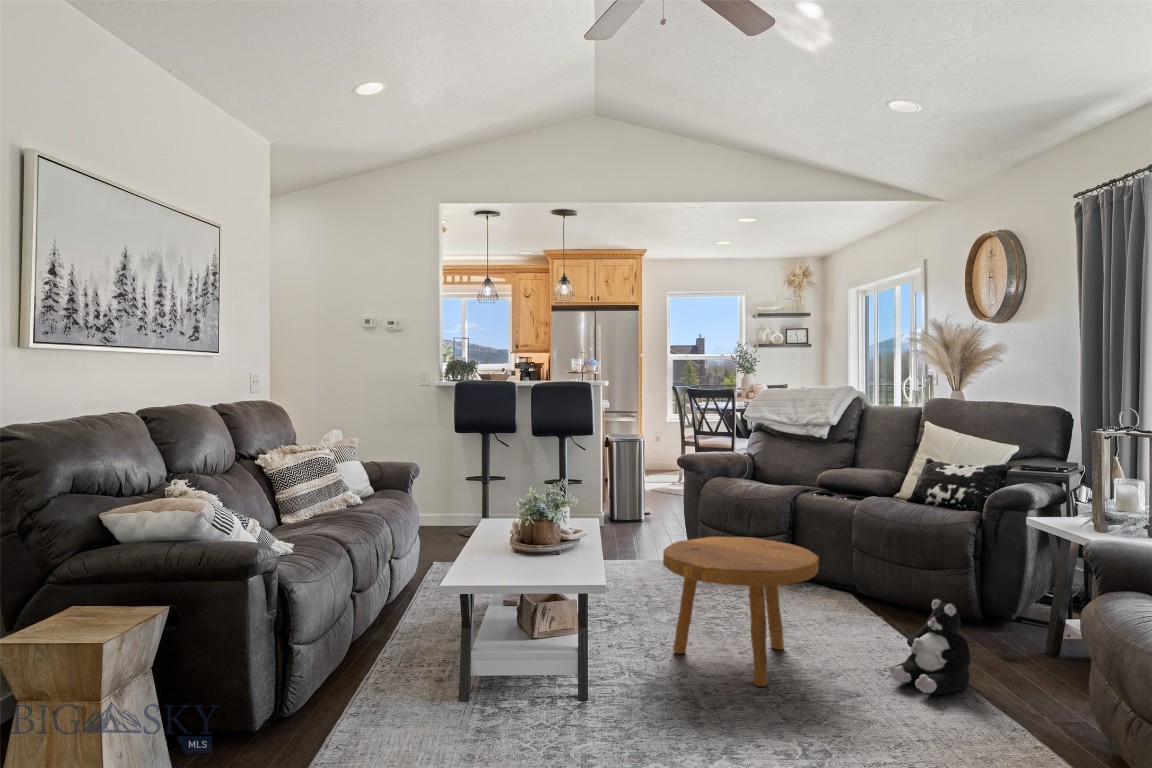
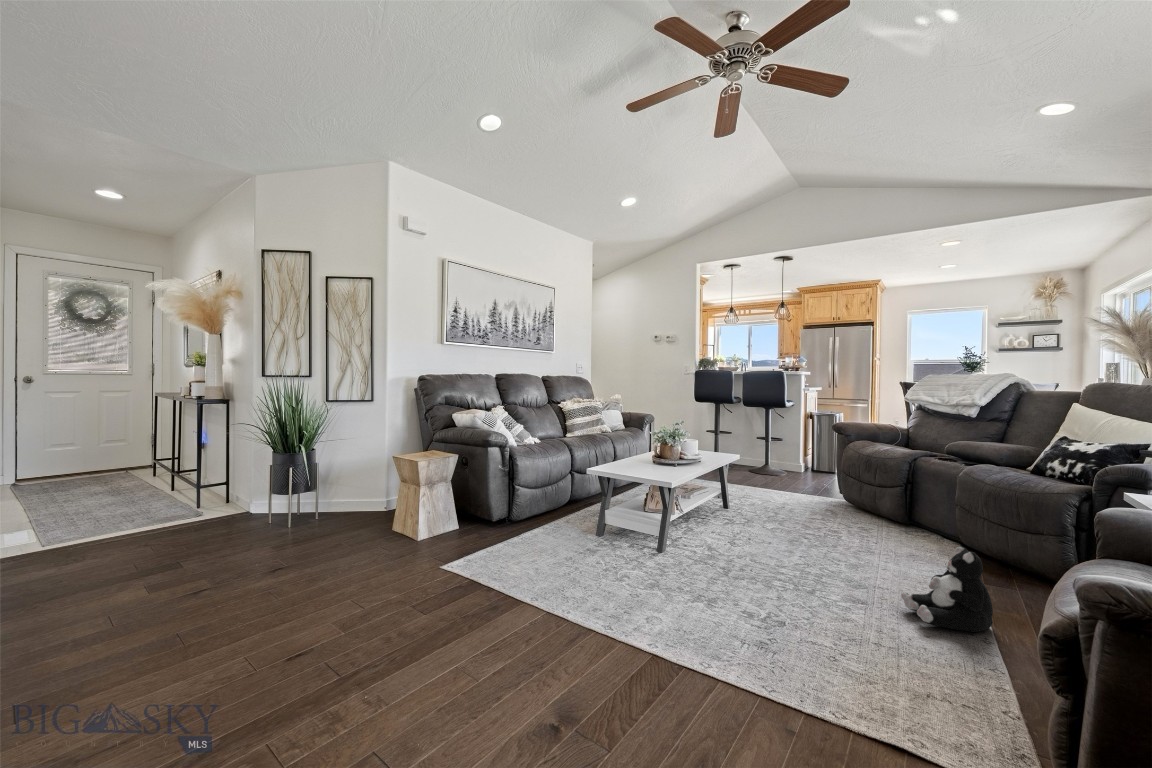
footstool: present [663,537,819,686] -> none [732,471,857,580]

